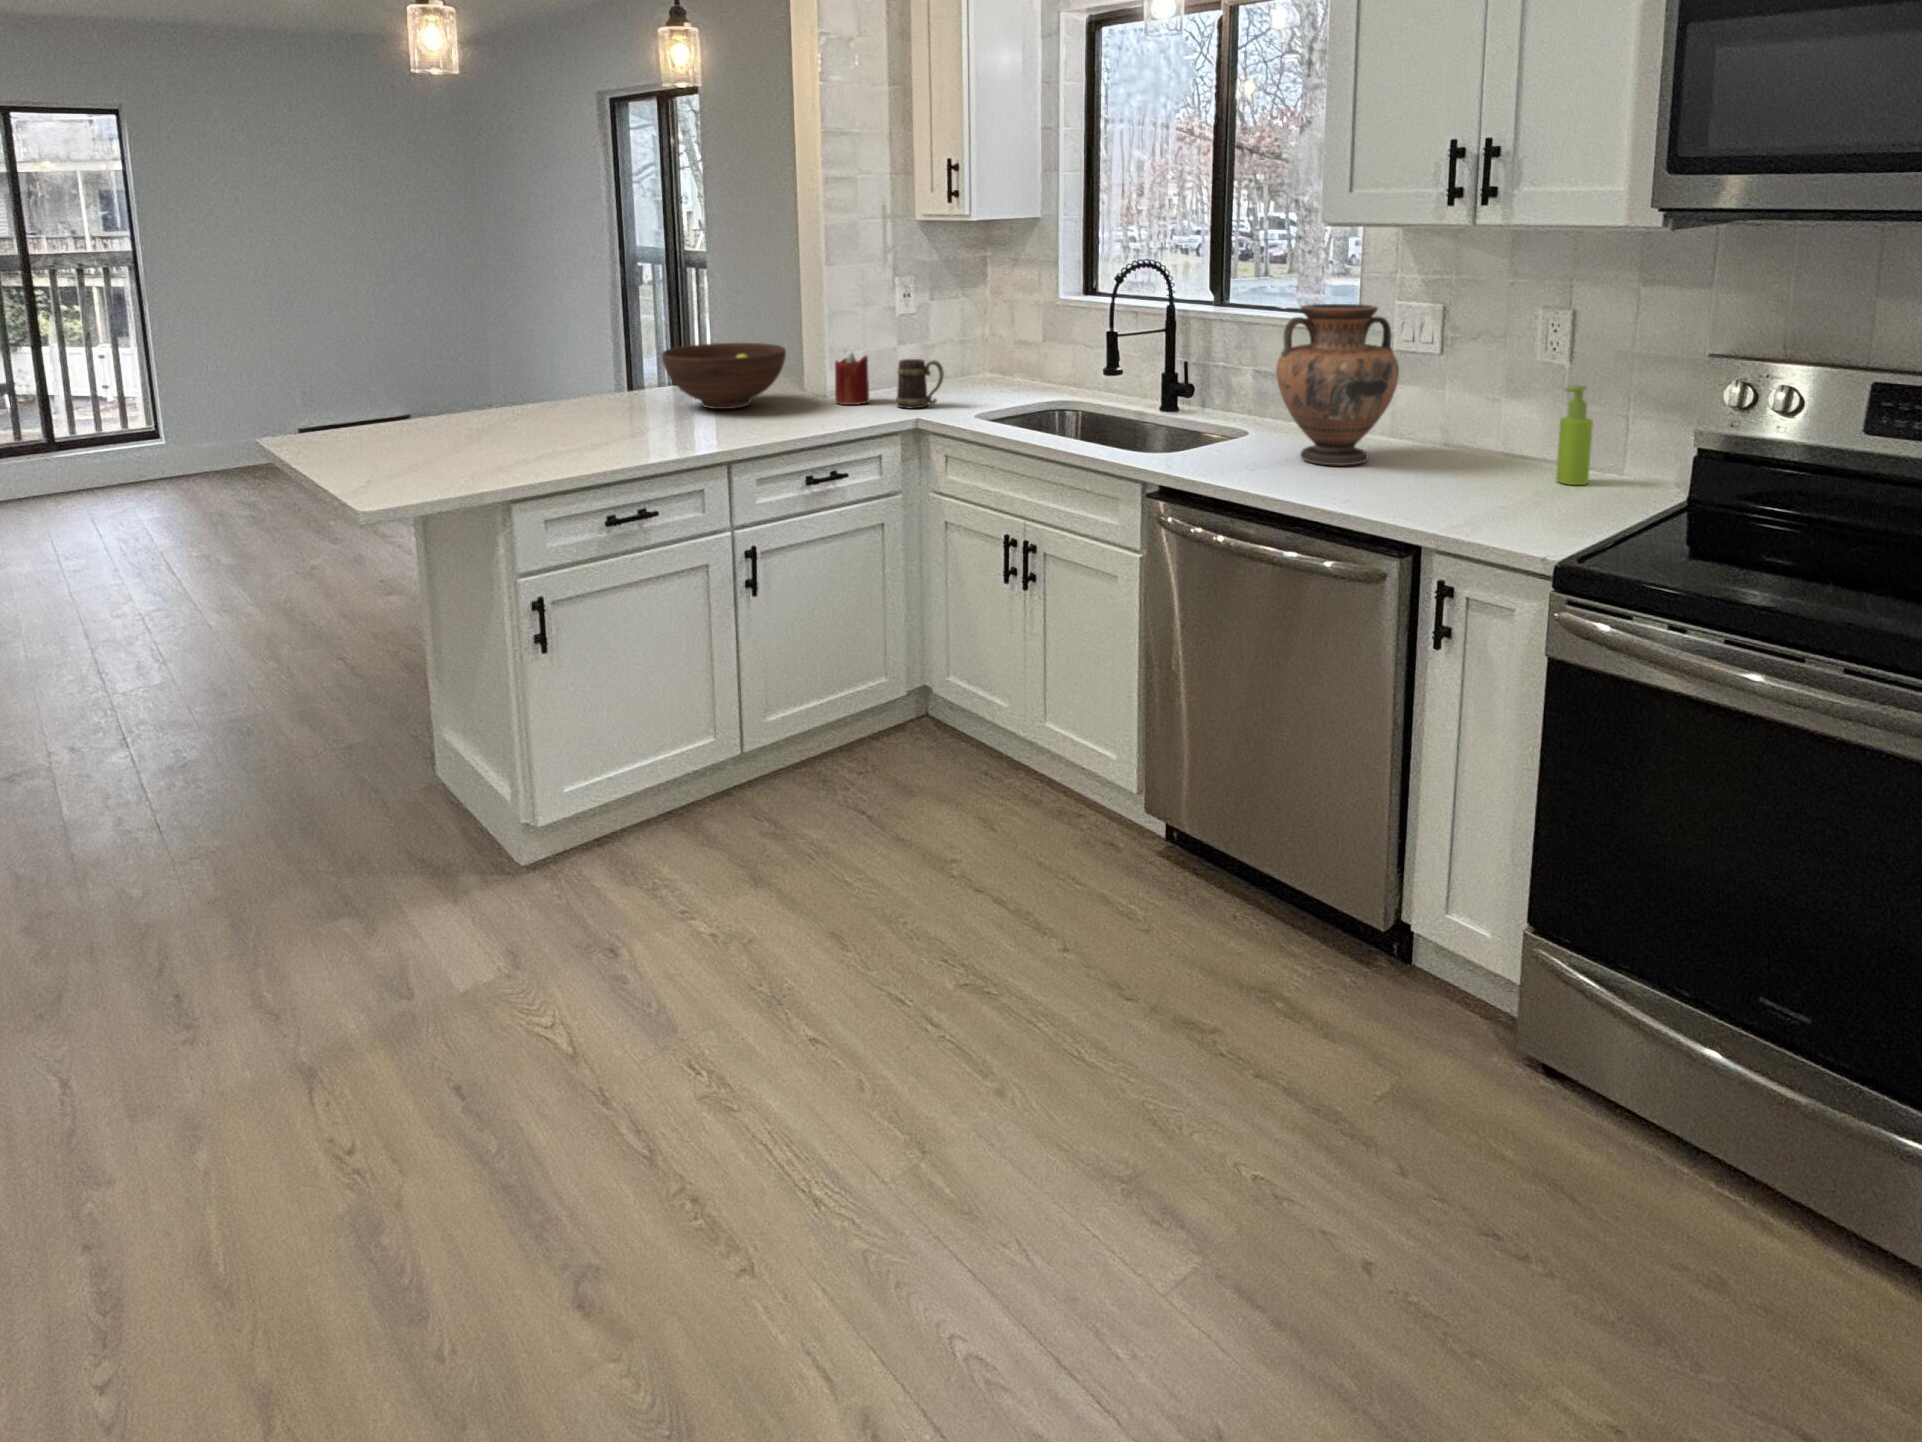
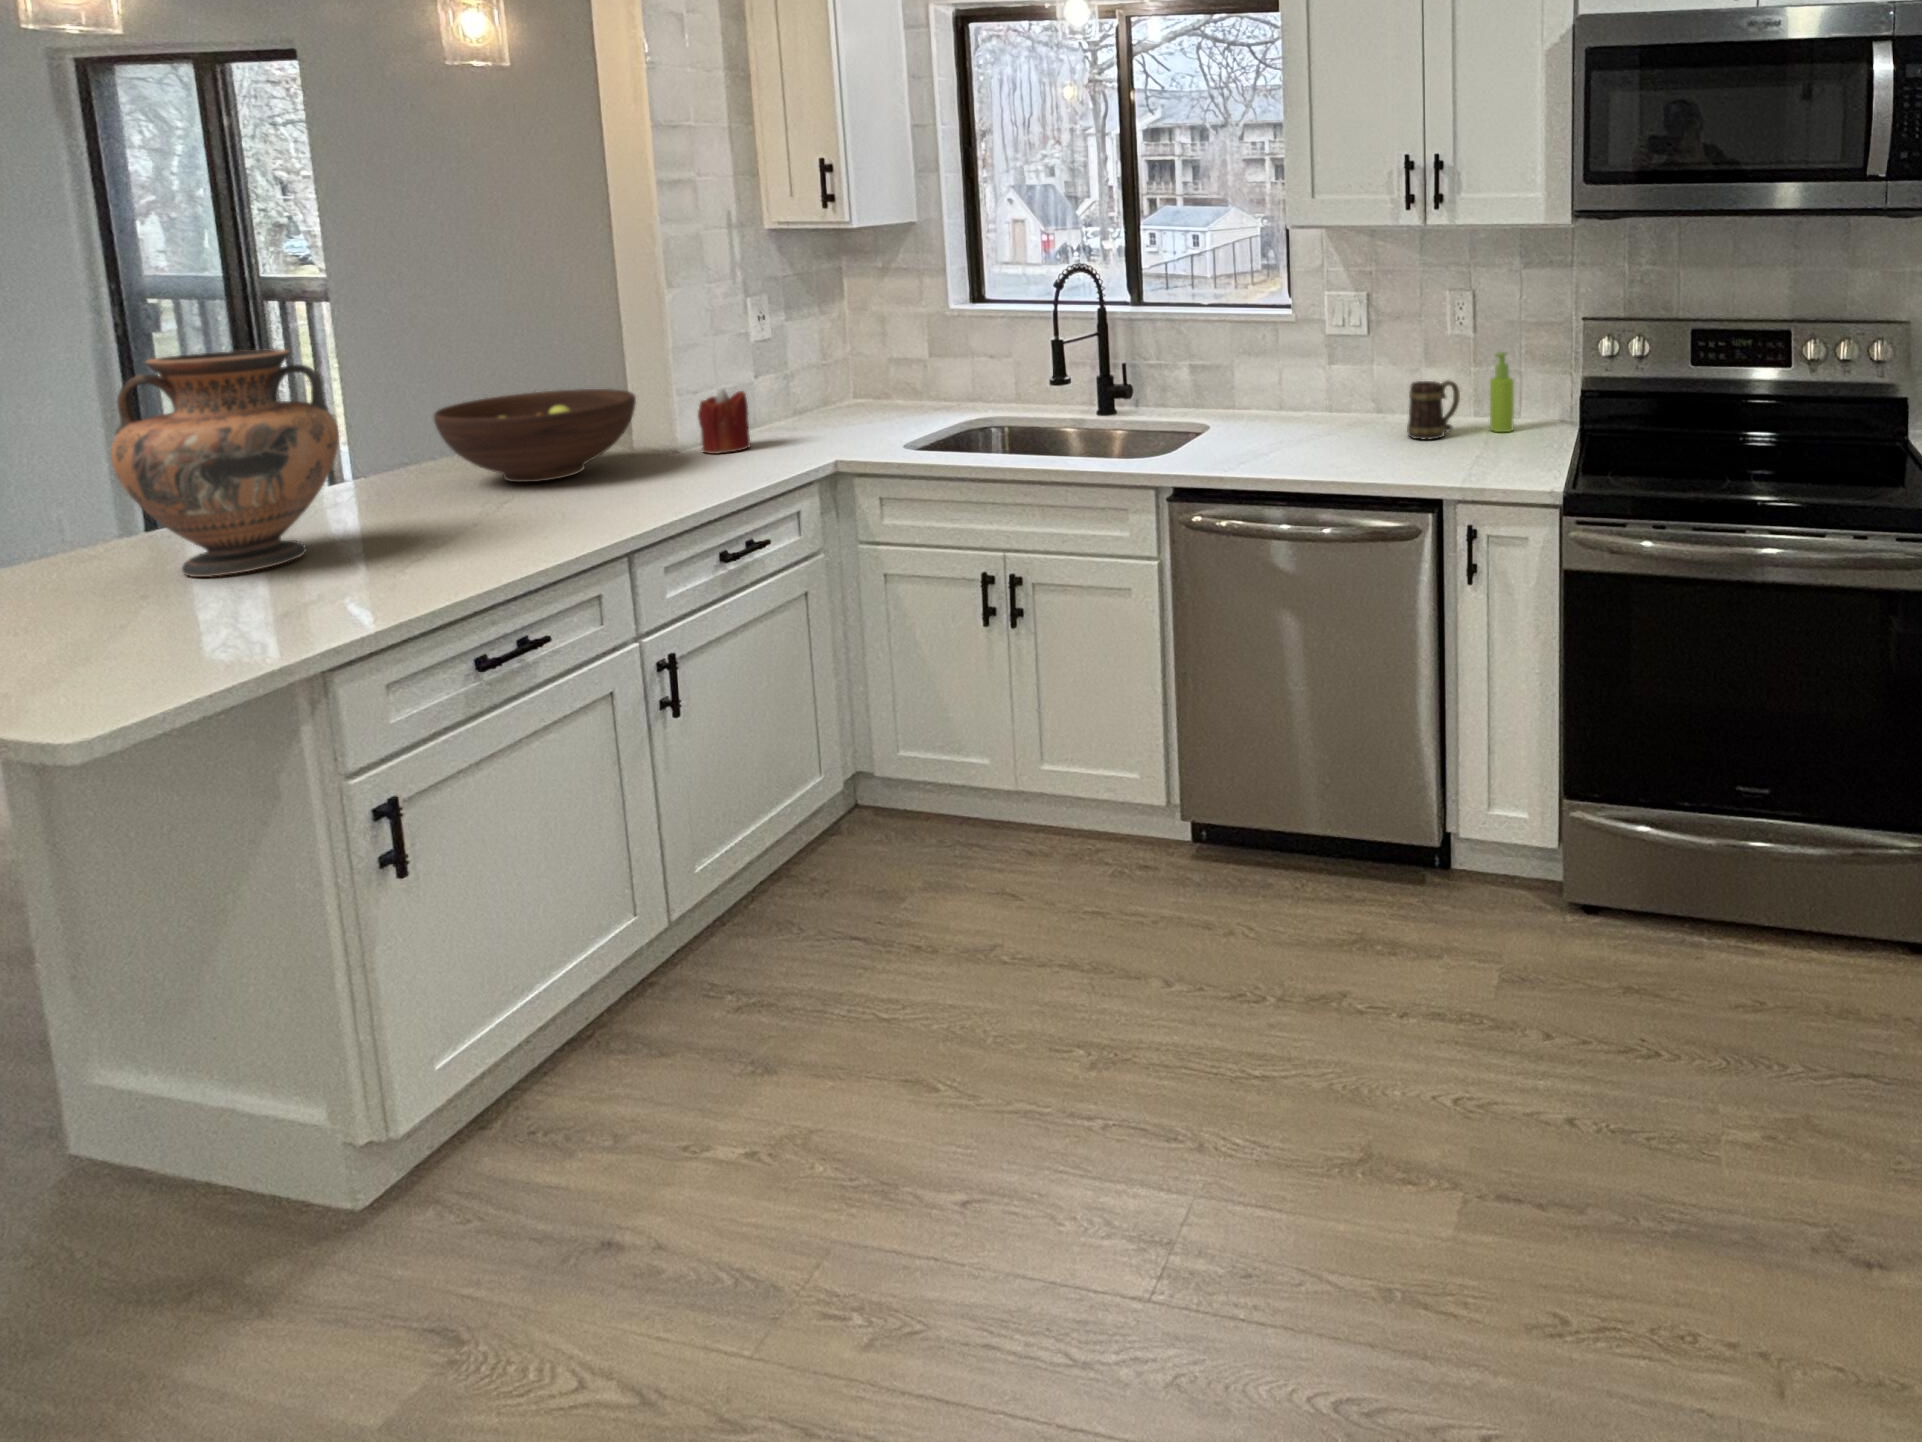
vase: present [1276,304,1399,465] -> present [111,349,339,577]
mug: present [896,359,944,409] -> present [1407,380,1460,439]

